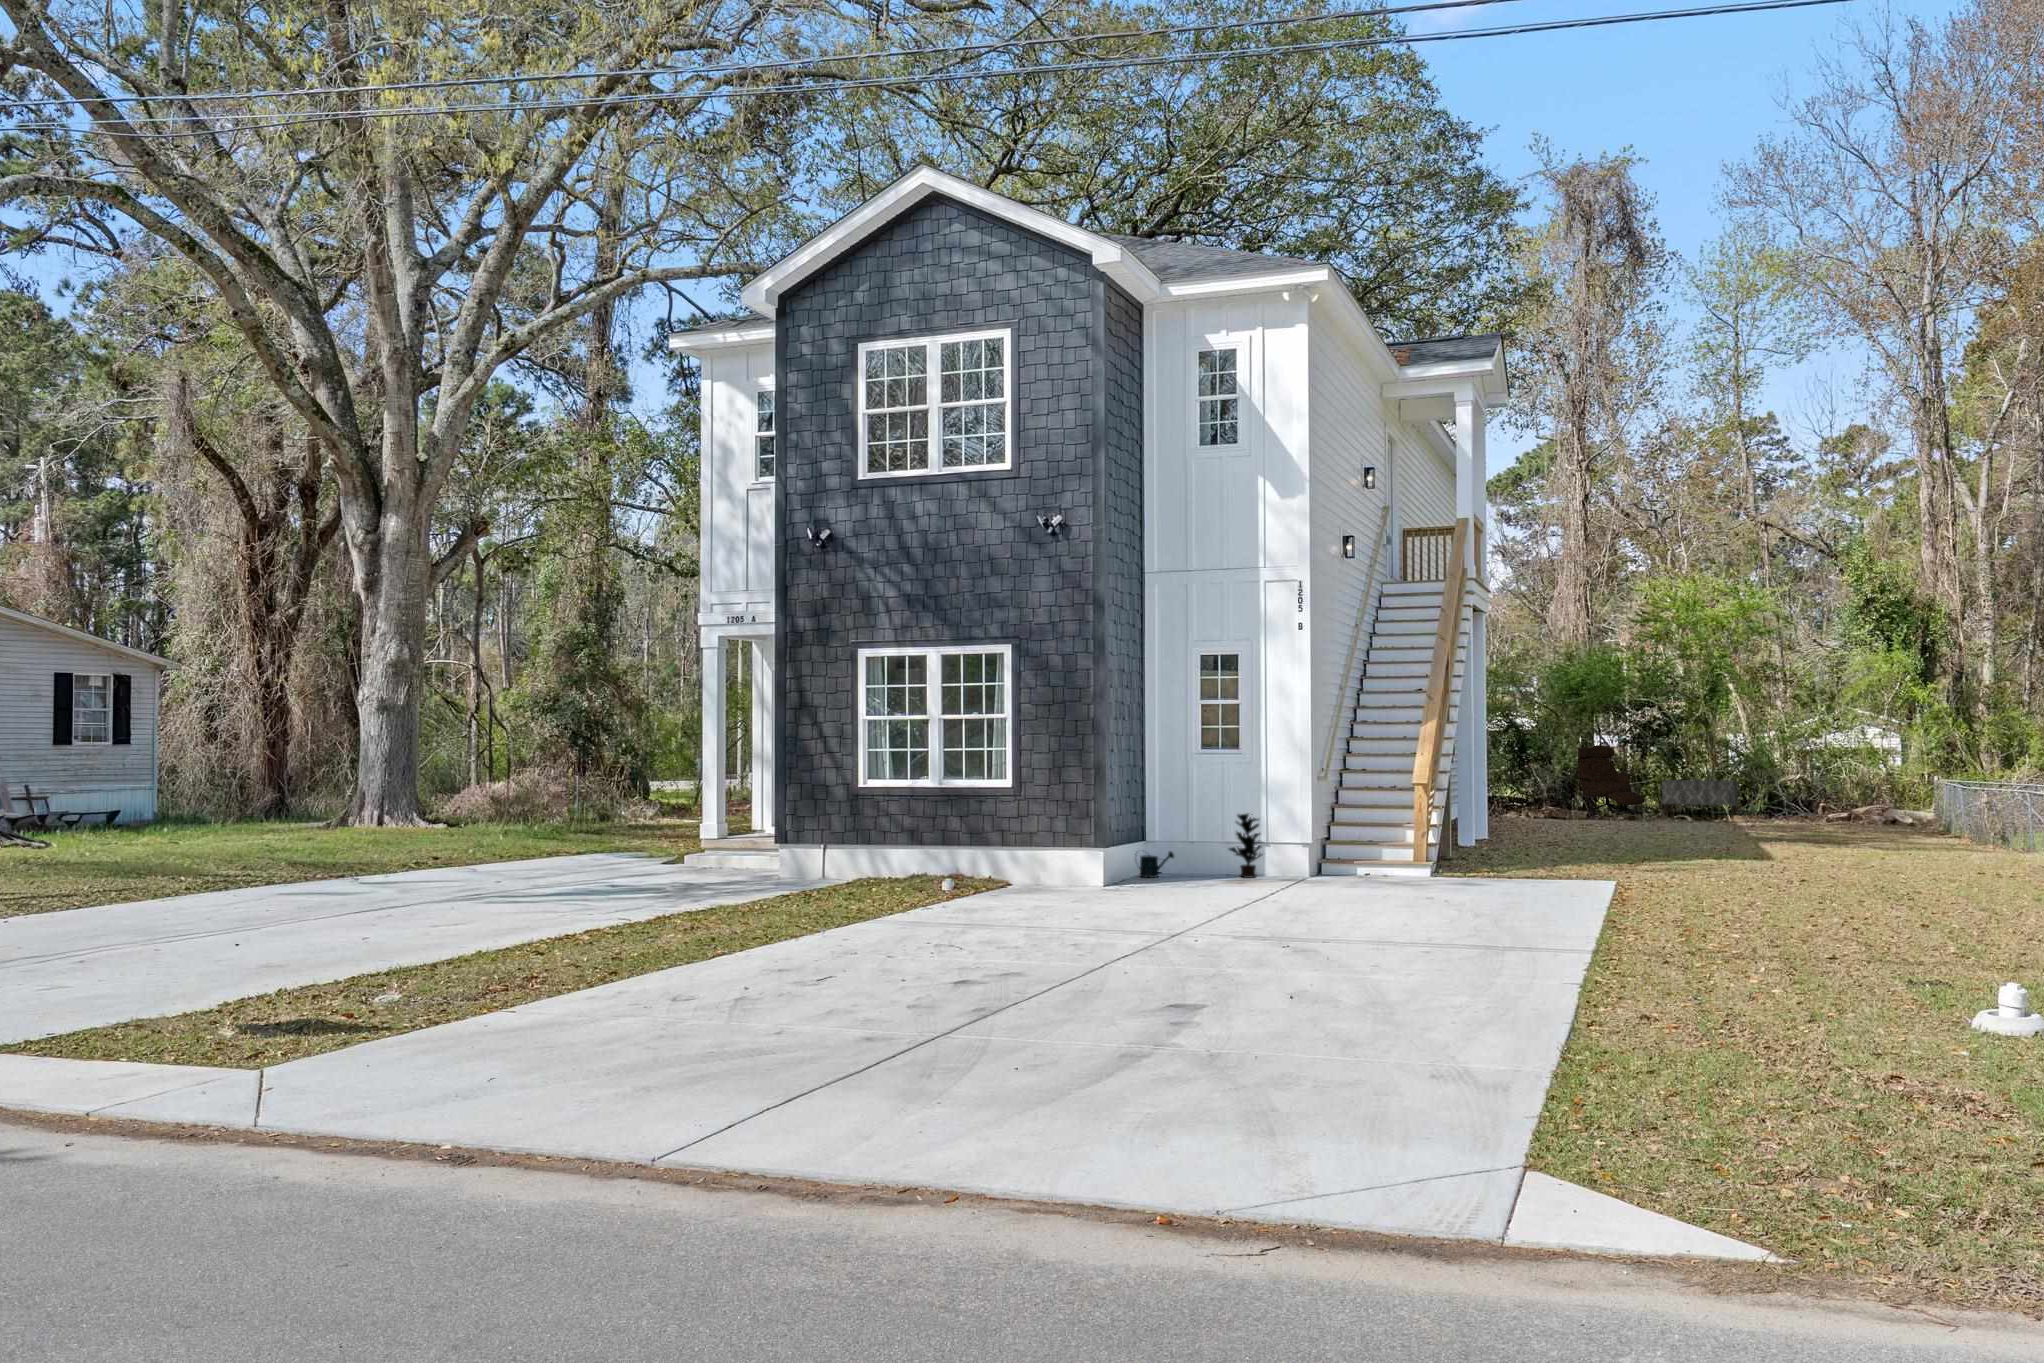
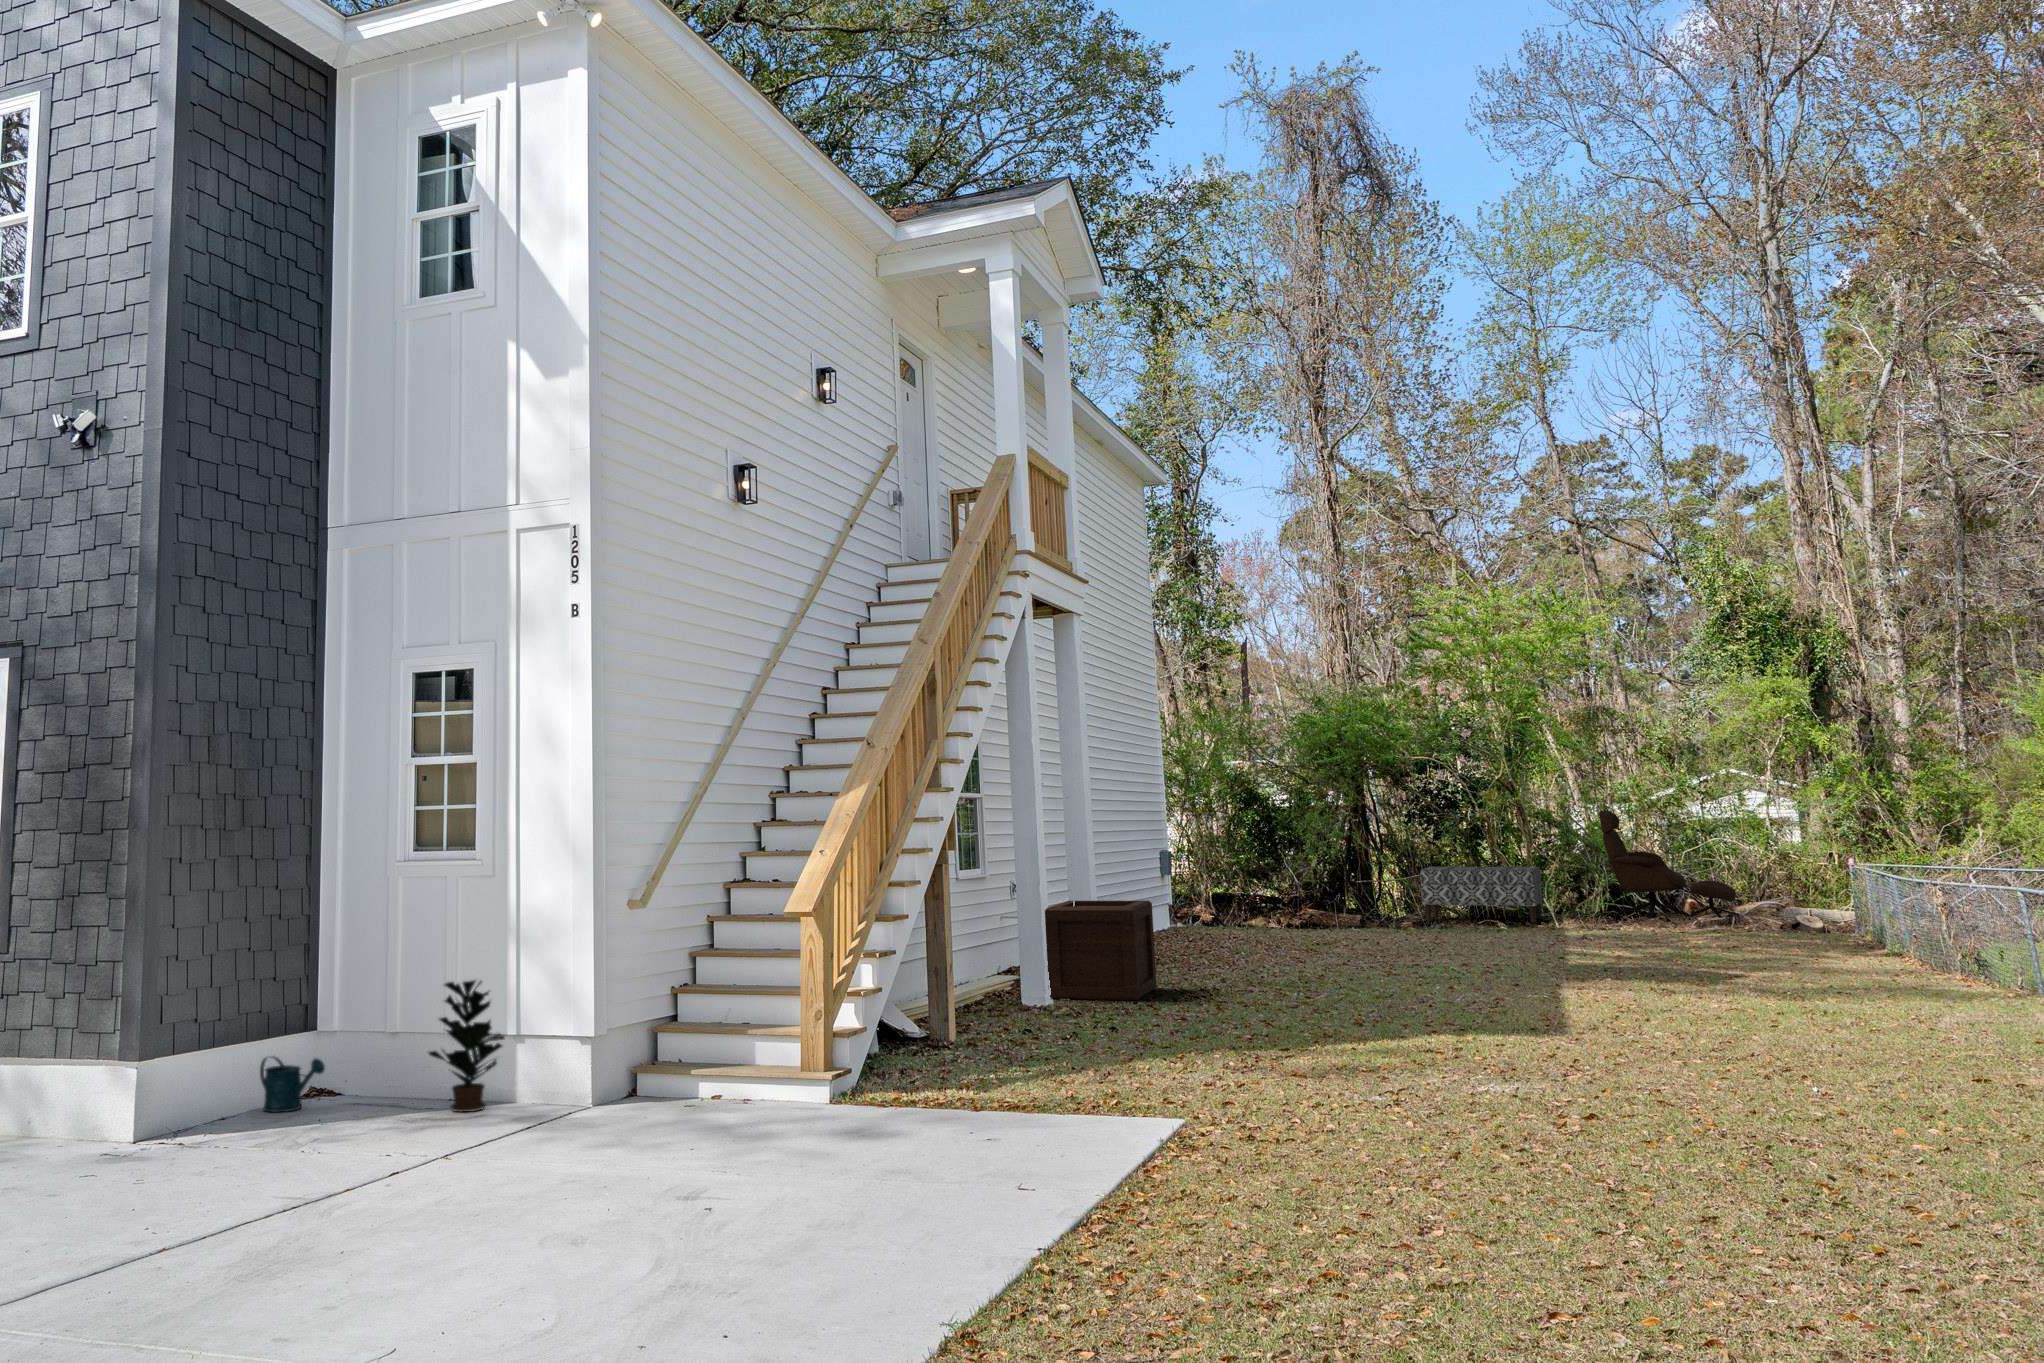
lounge chair: present [1577,745,1645,814] -> present [1599,810,1739,918]
wooden crate: none [1476,789,1534,845] -> present [1045,901,1157,1001]

